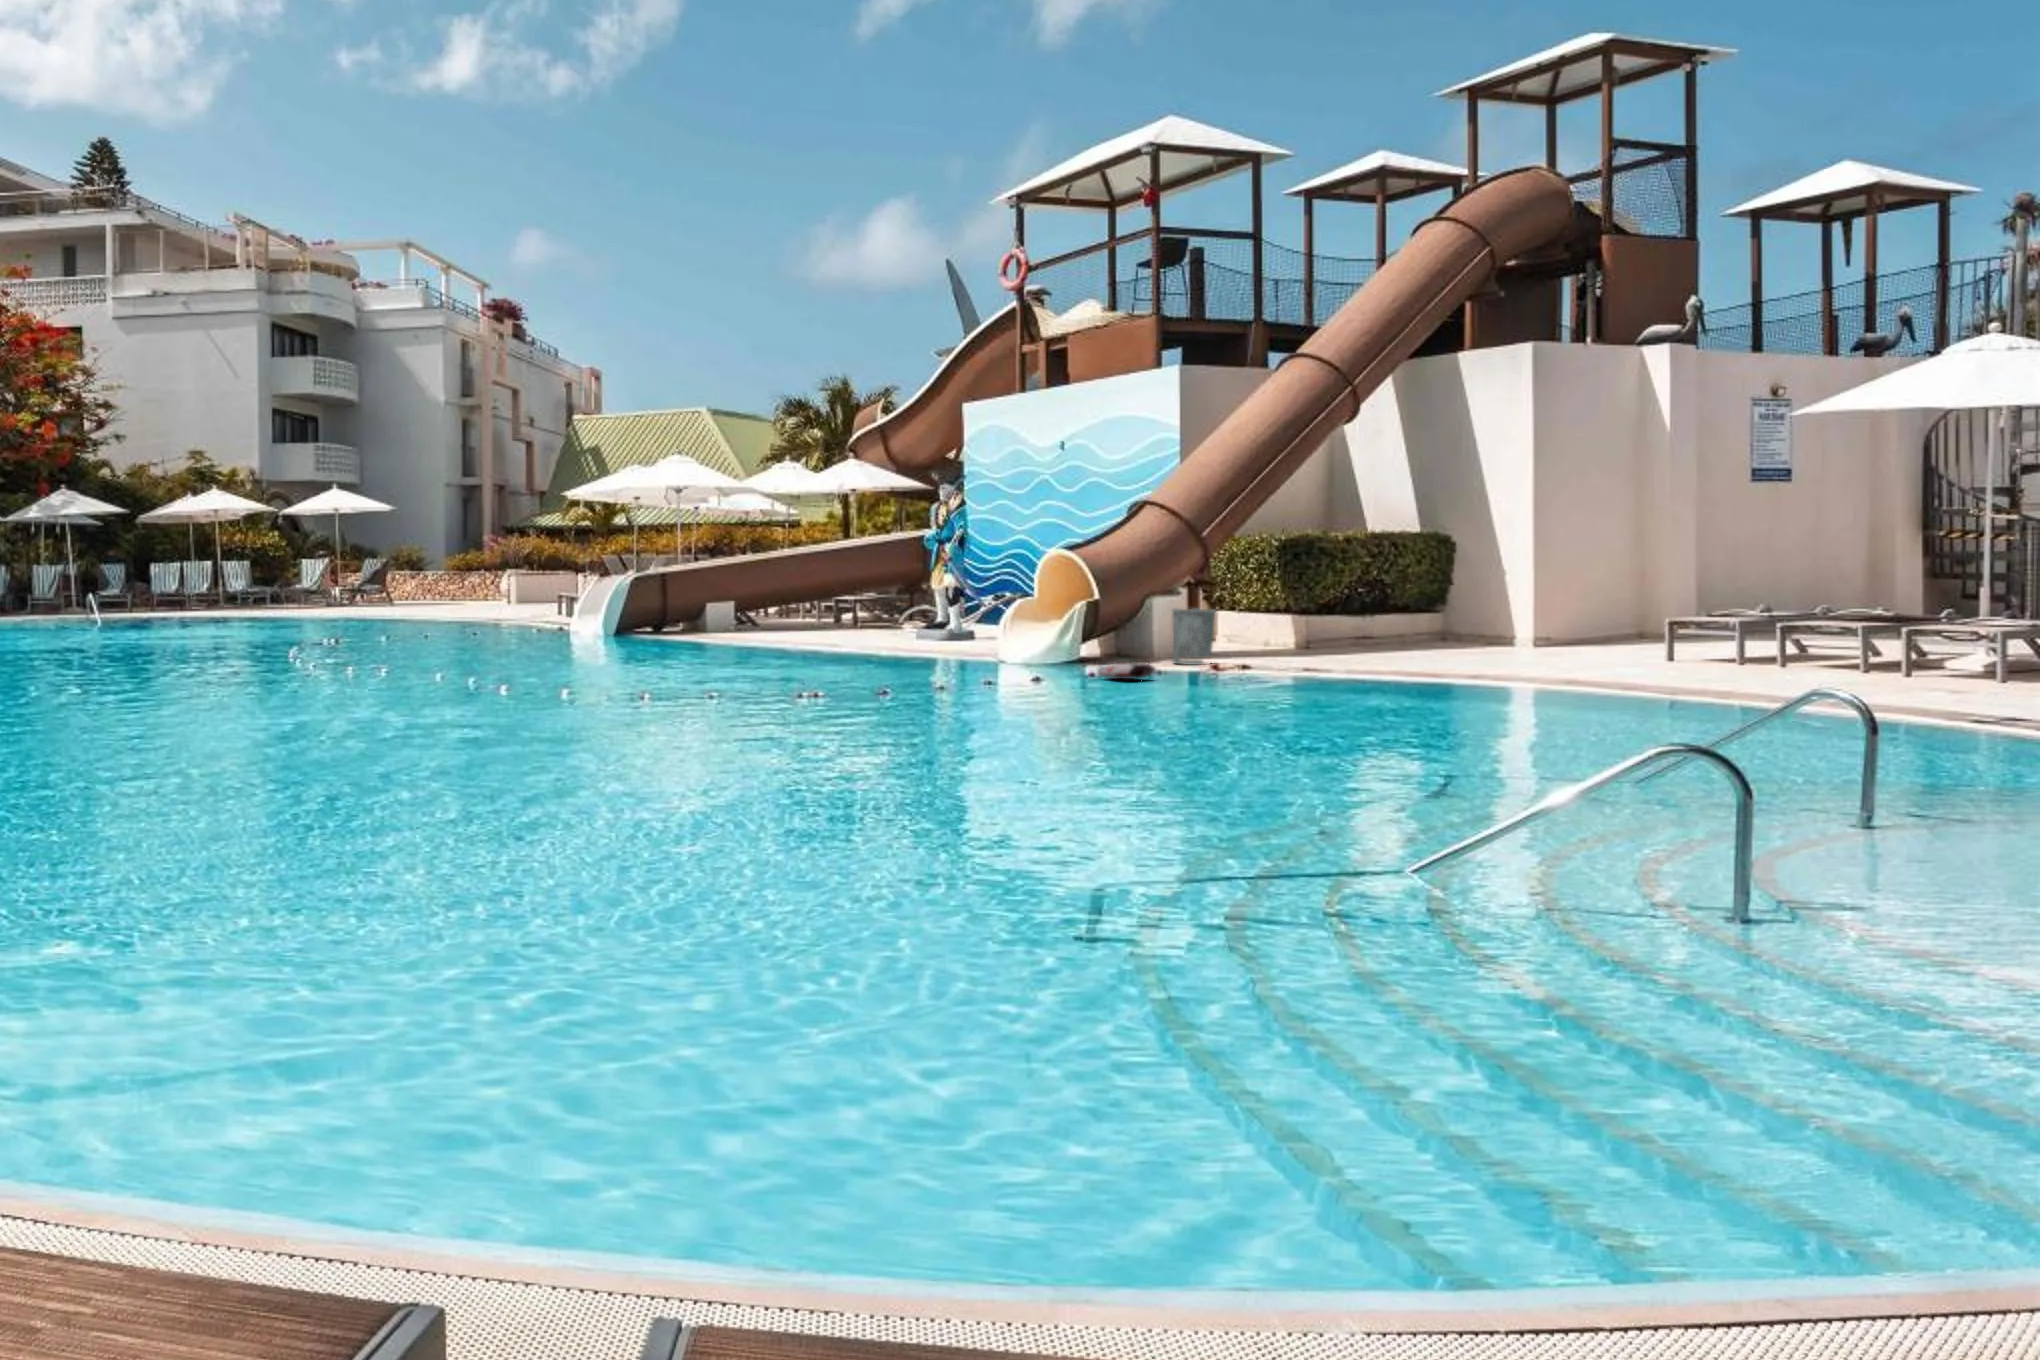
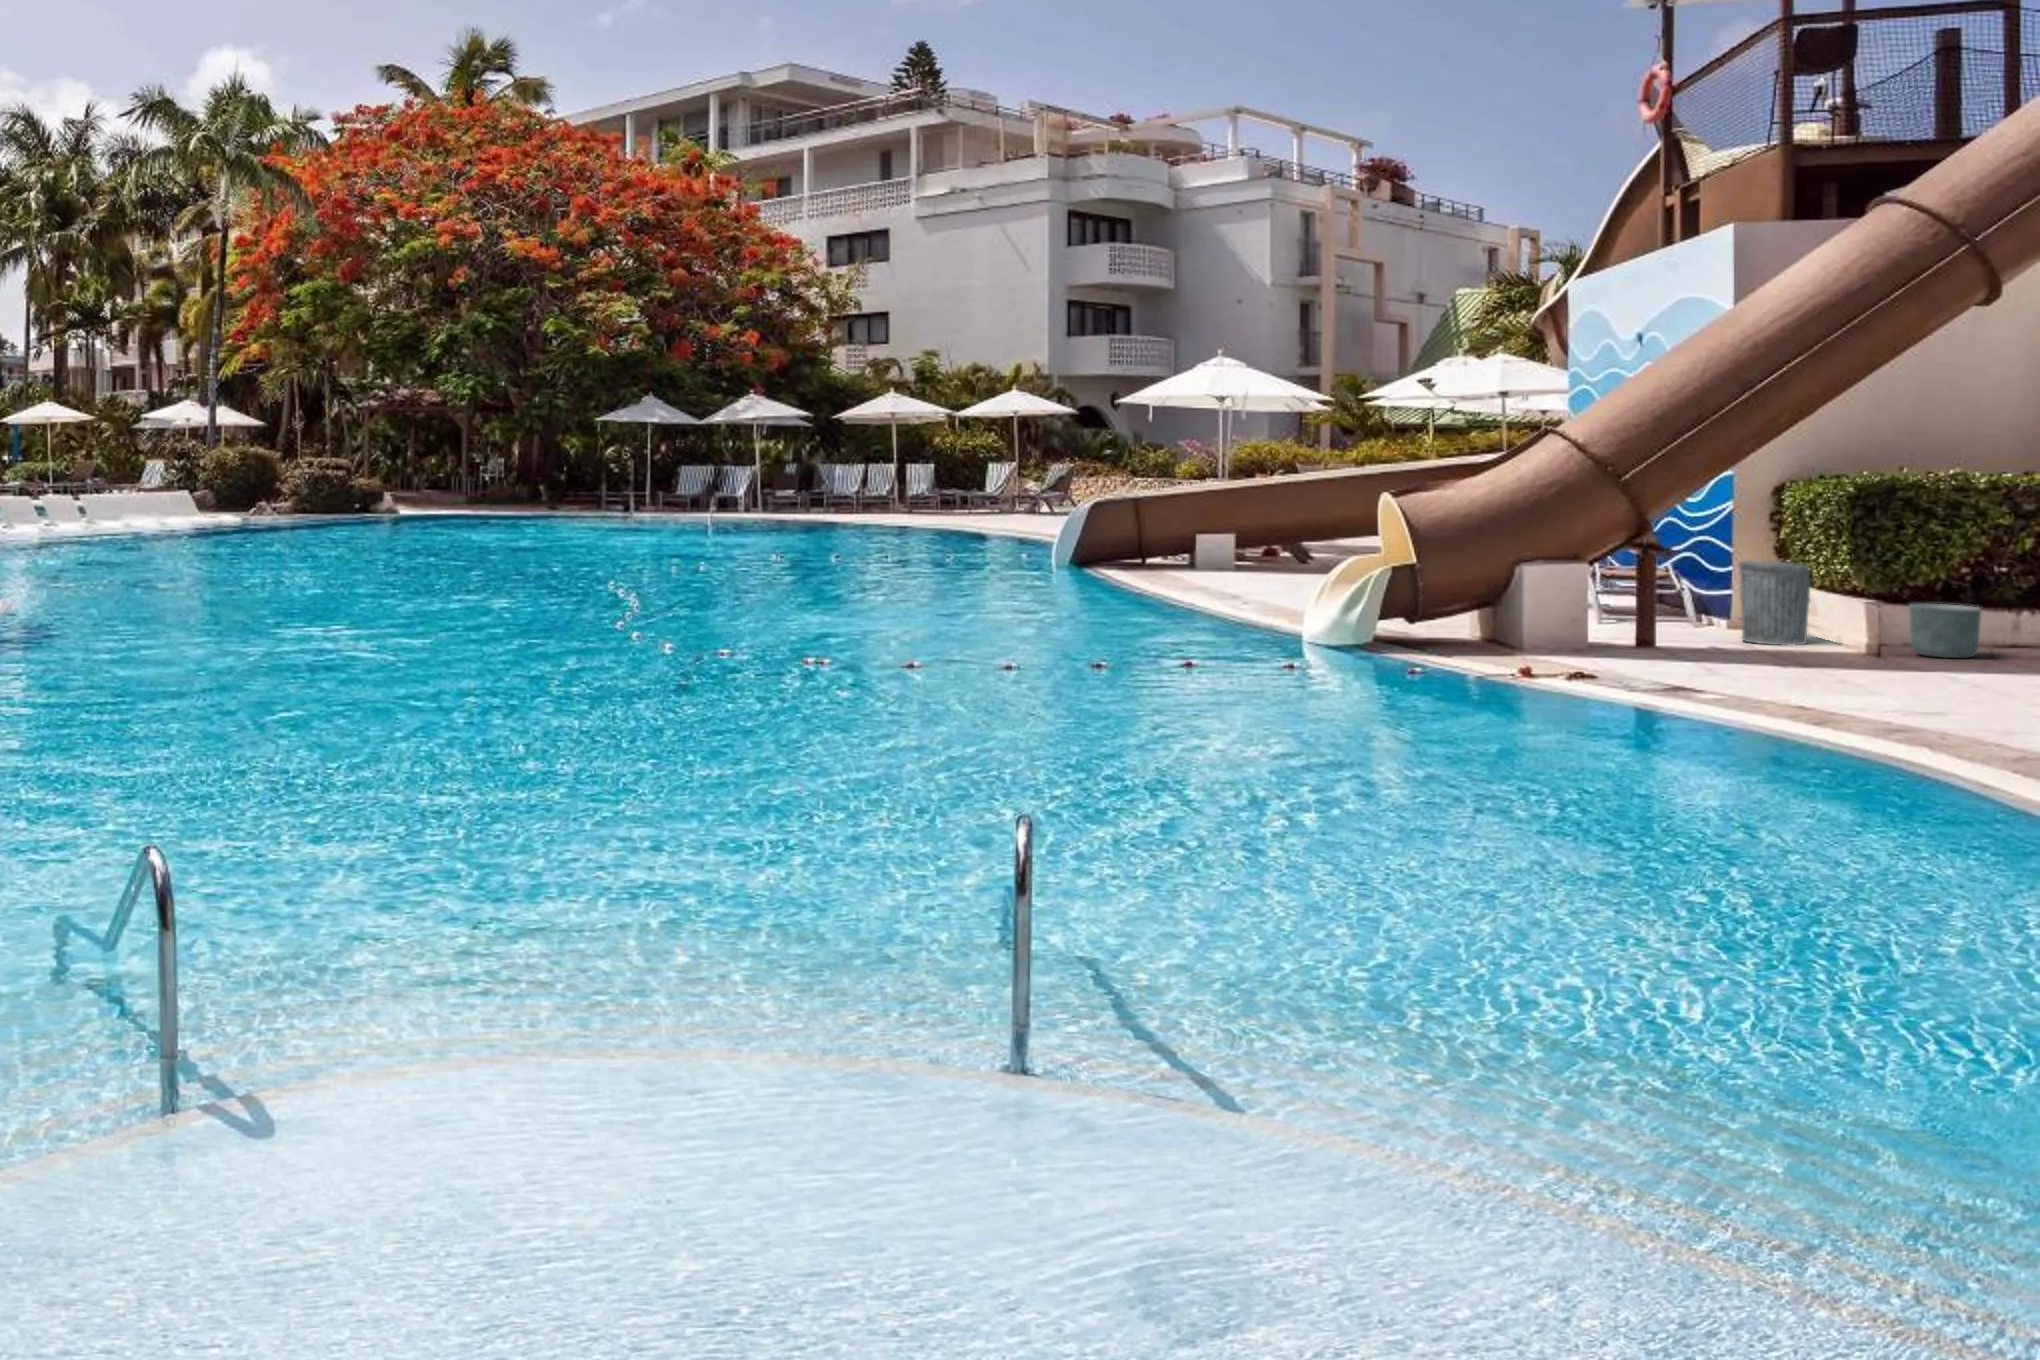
planter: none [1284,631,1323,665] -> present [1909,604,1981,658]
bag: present [1097,662,1155,679] -> none [1517,633,1591,660]

